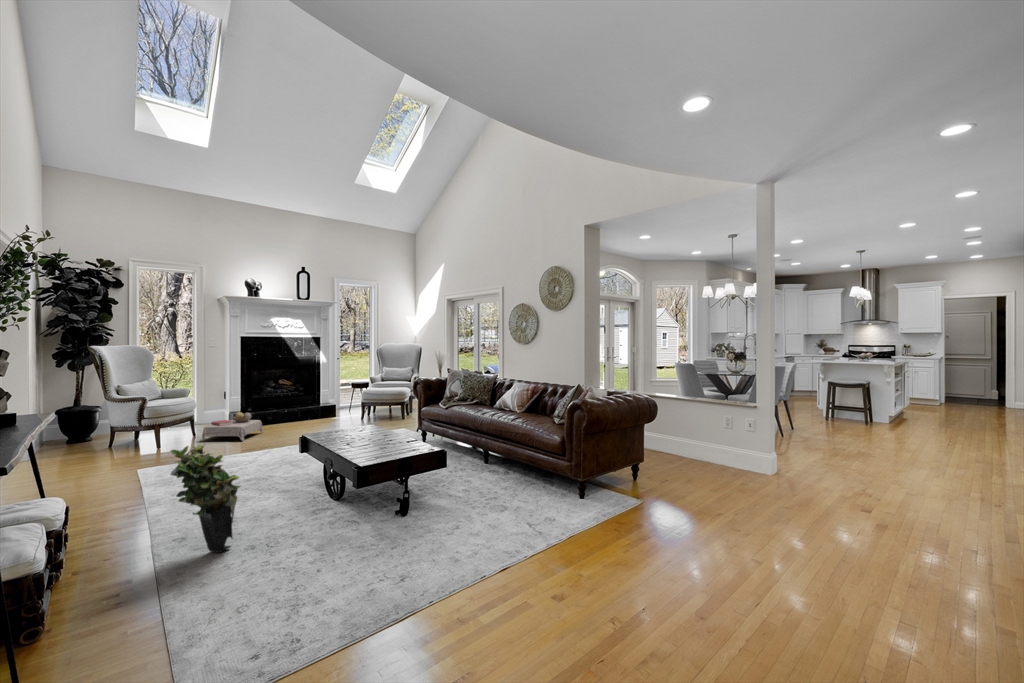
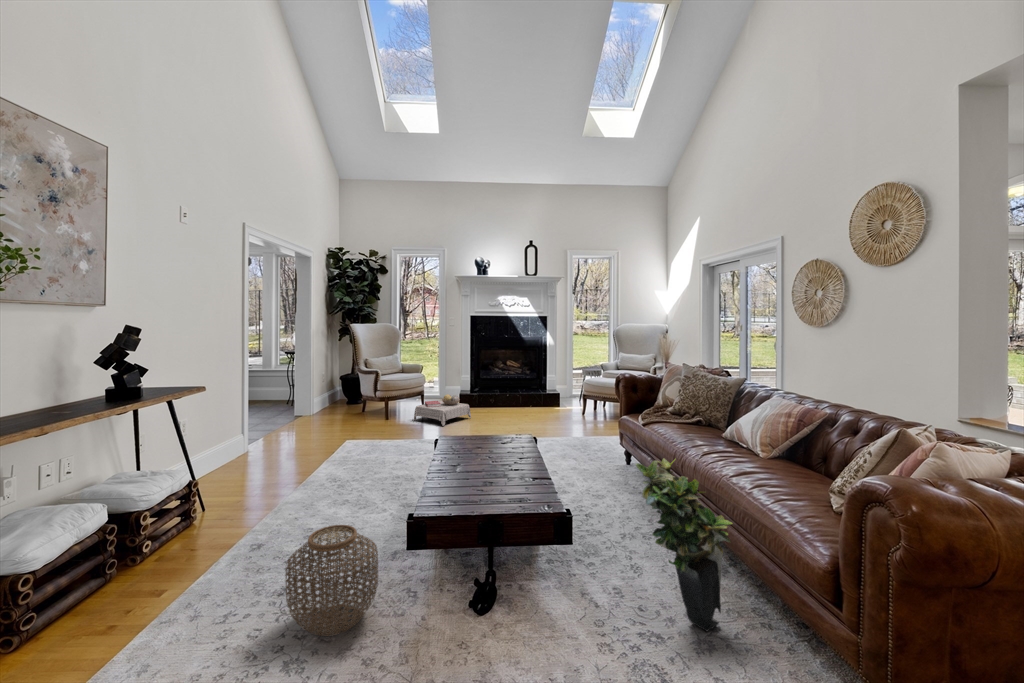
potted plant: present [170,445,241,553] -> present [636,459,732,631]
woven basket: none [295,472,352,537] -> present [285,525,378,636]

